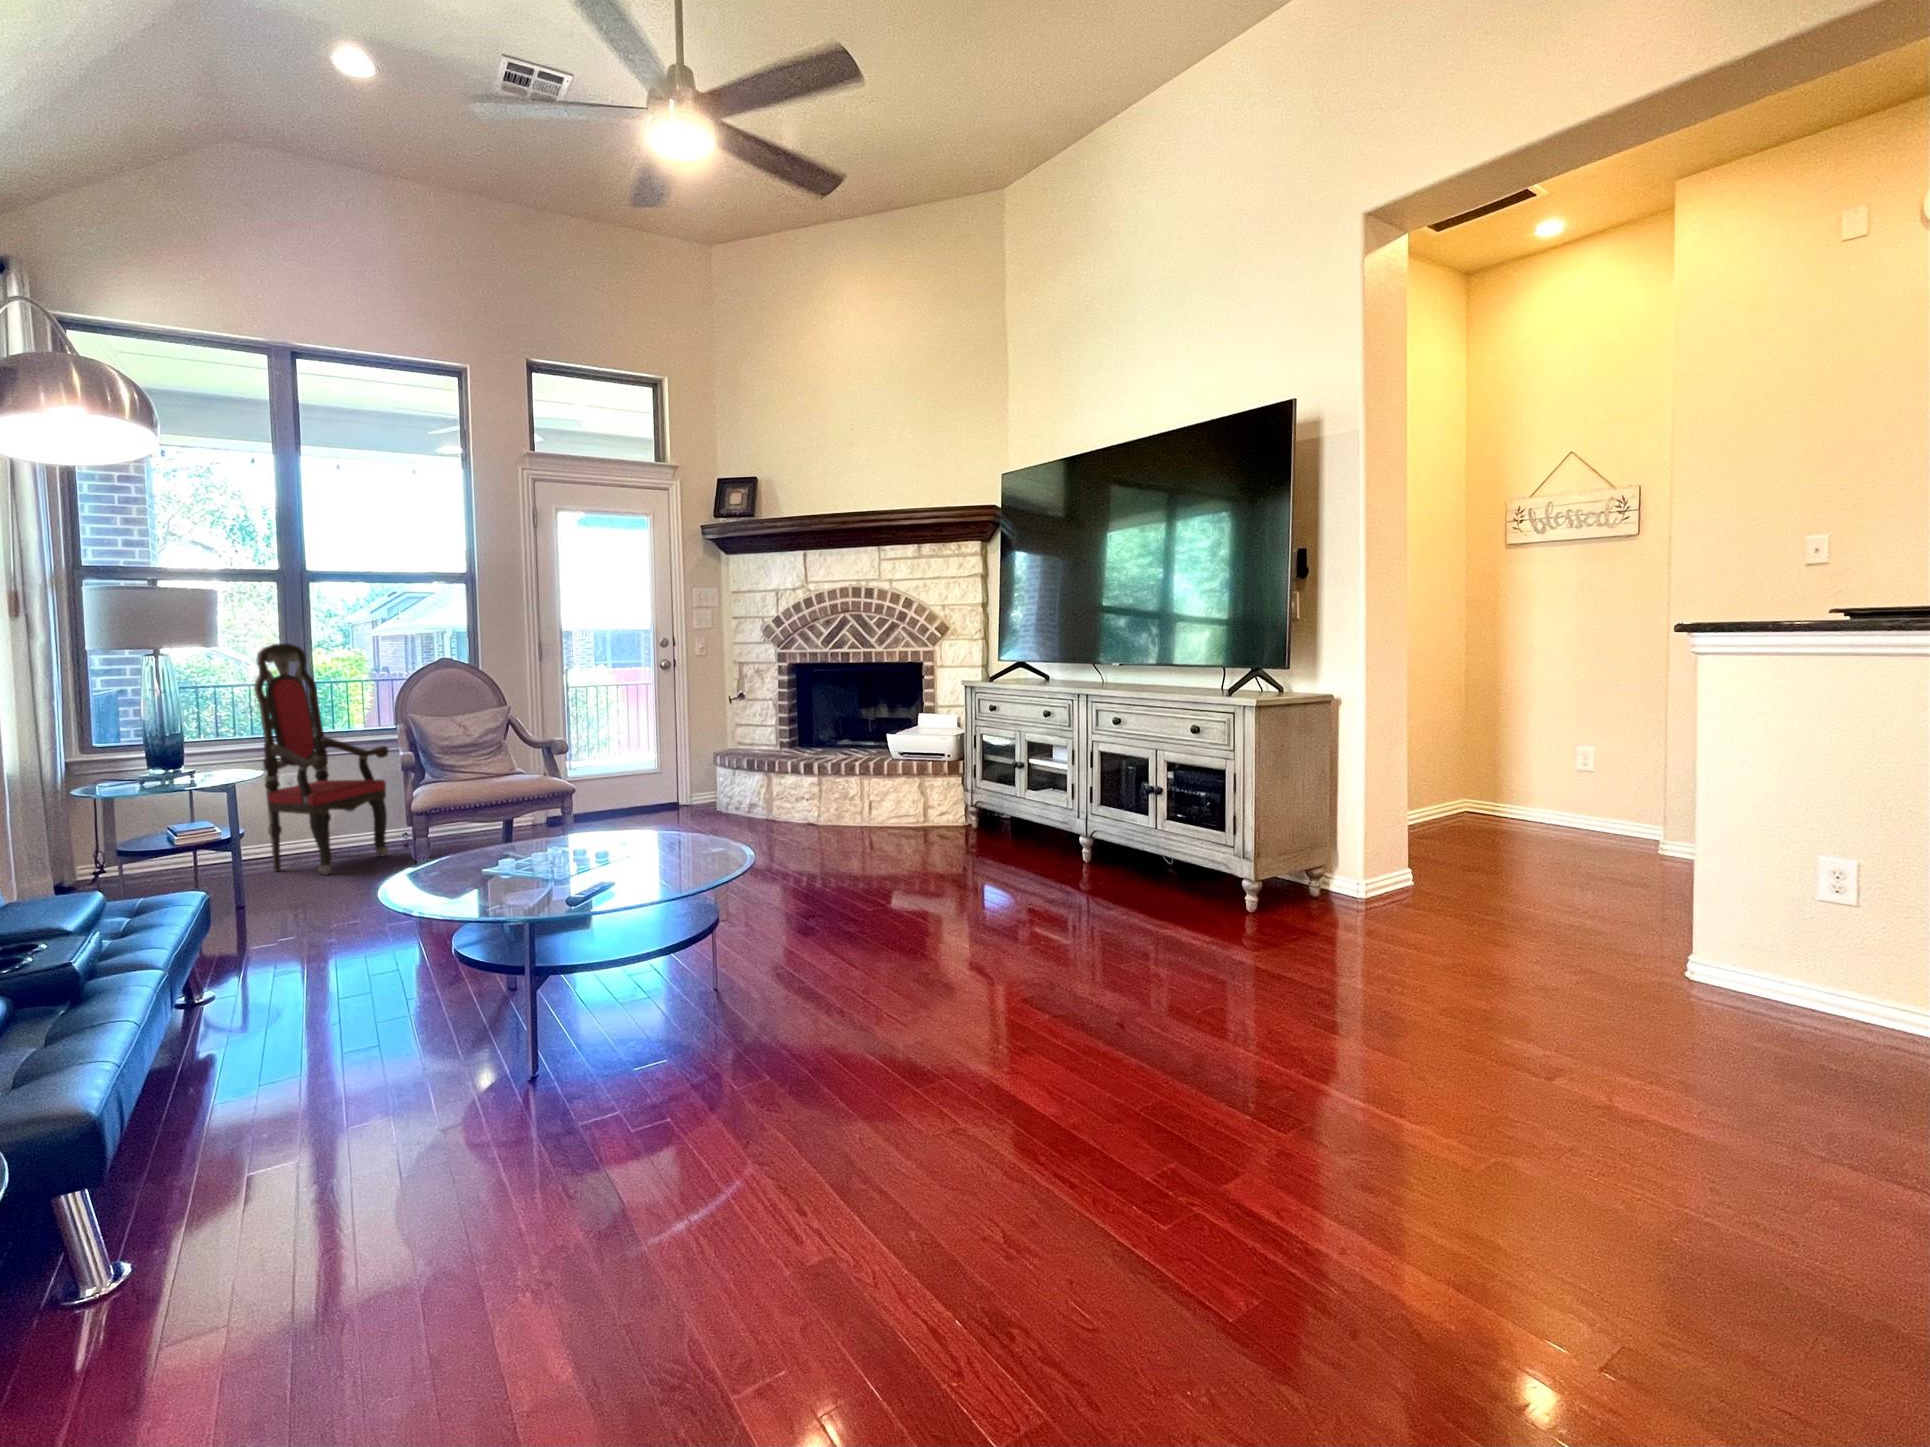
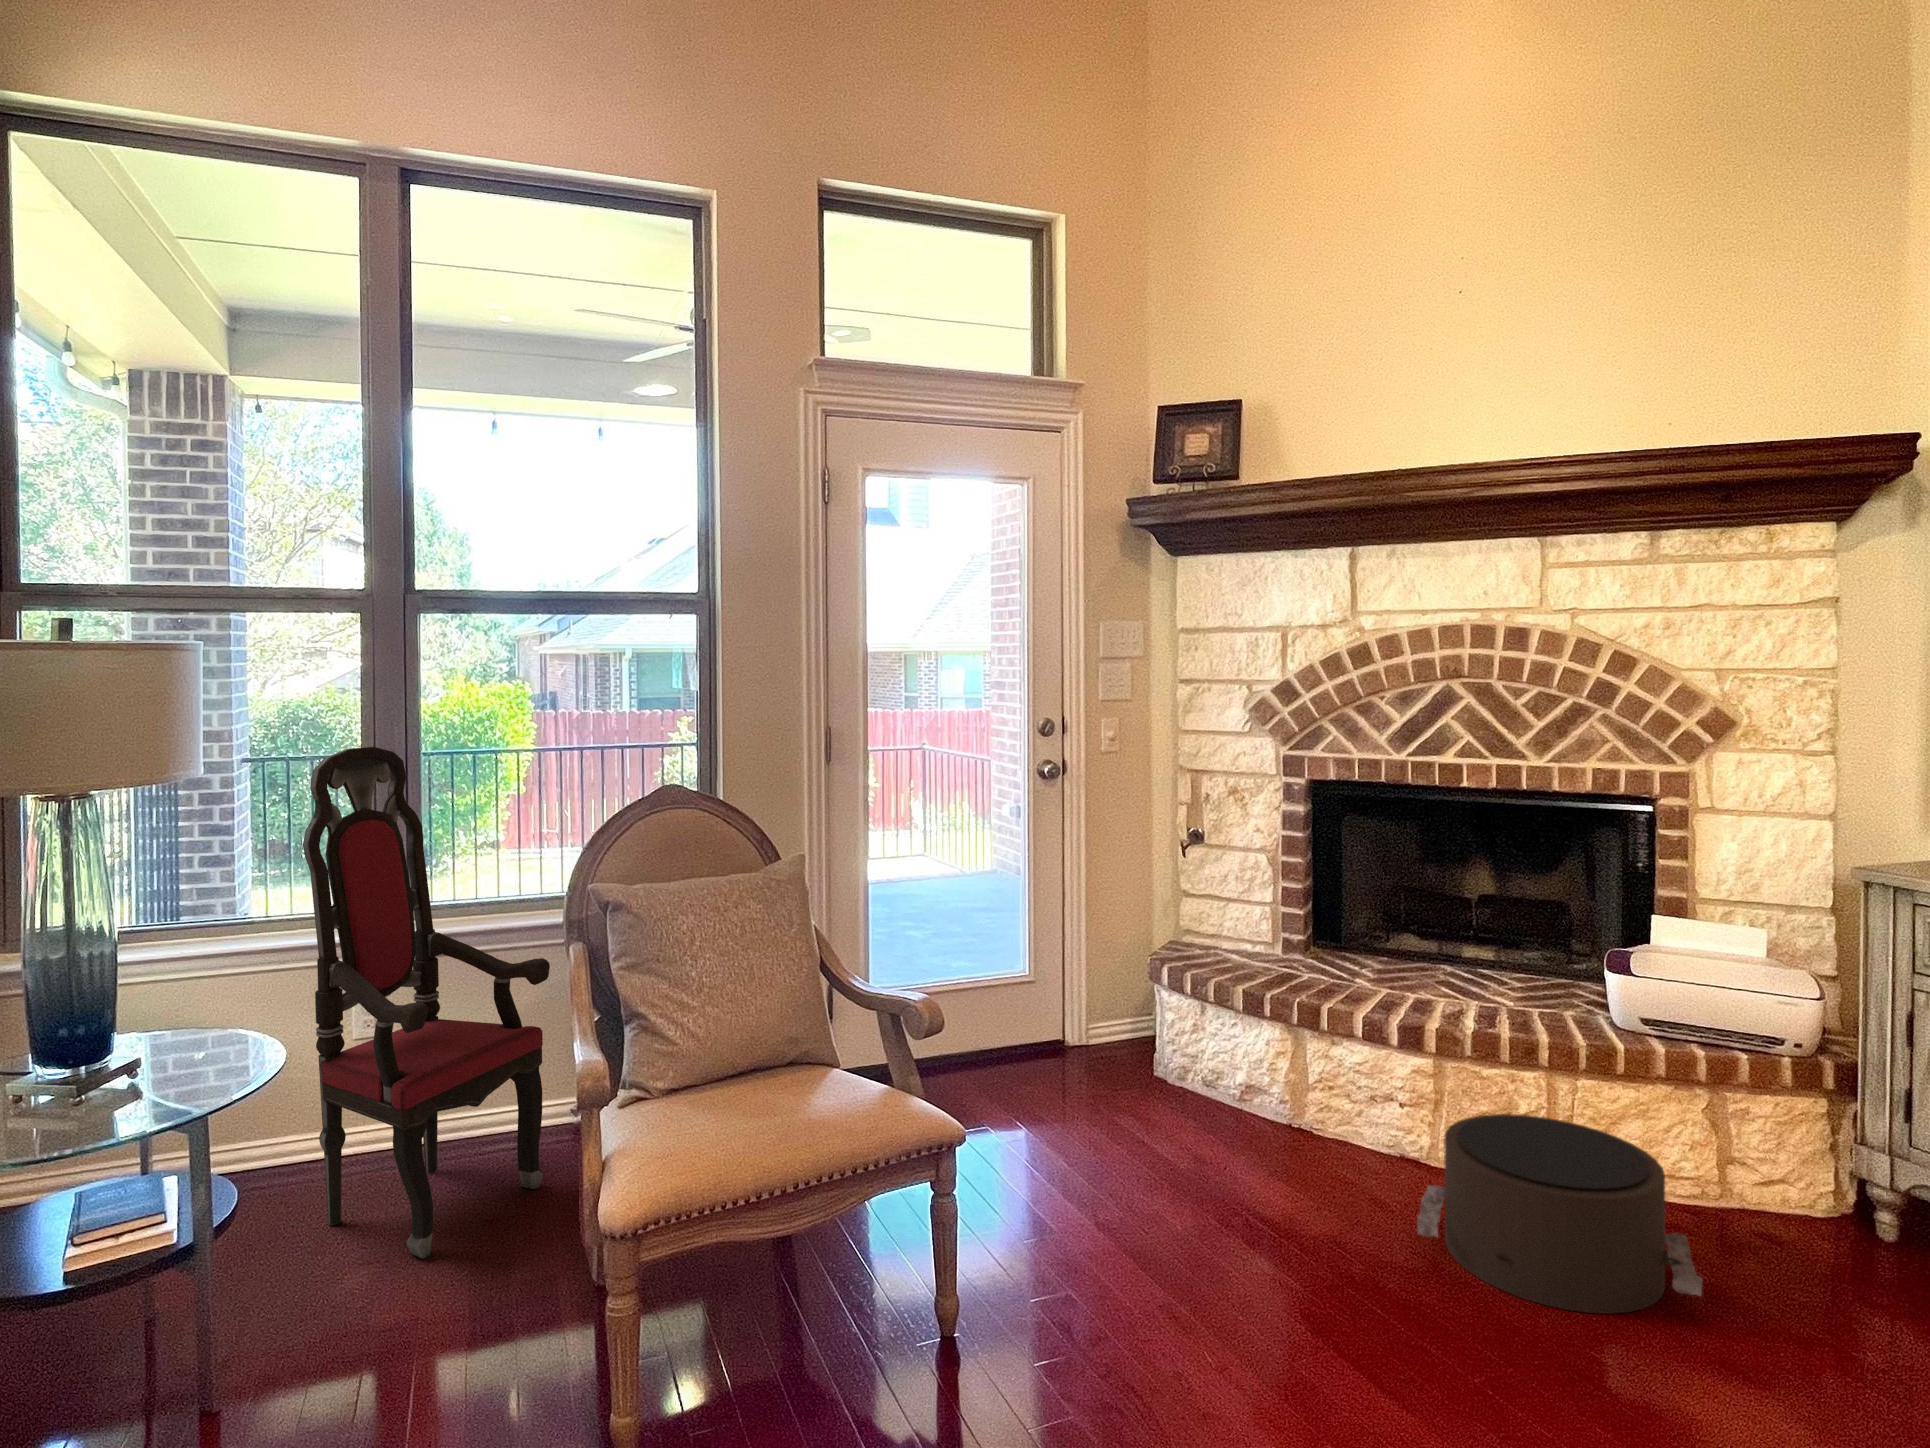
pouf: none [784,791,889,850] -> present [1417,1114,1703,1314]

